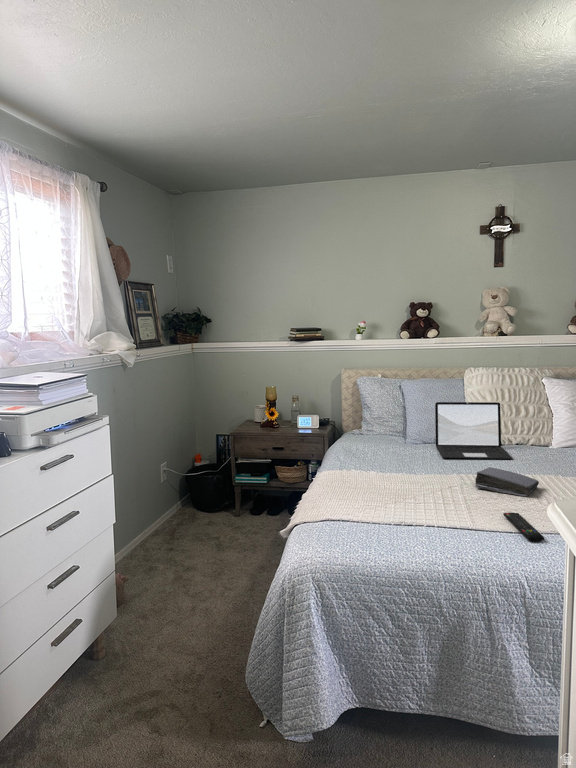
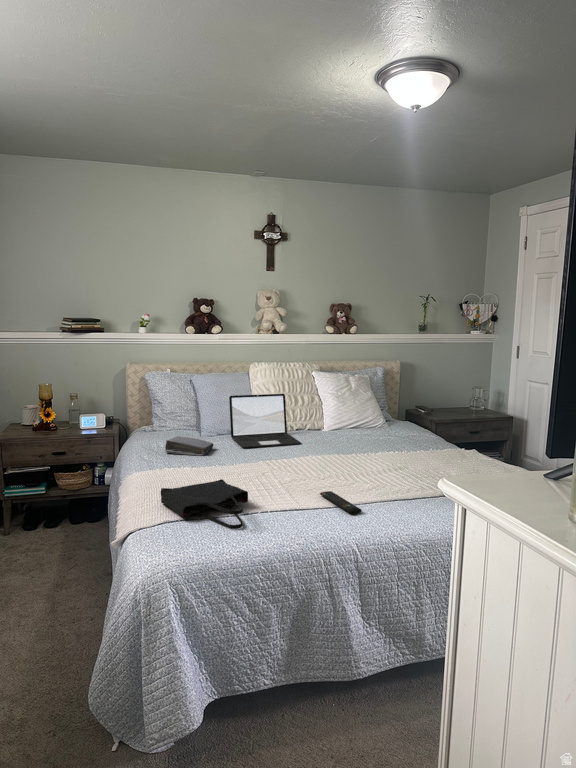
book: present [475,467,539,496] -> present [165,436,213,455]
tote bag: none [330,486,416,537] -> present [161,479,248,529]

